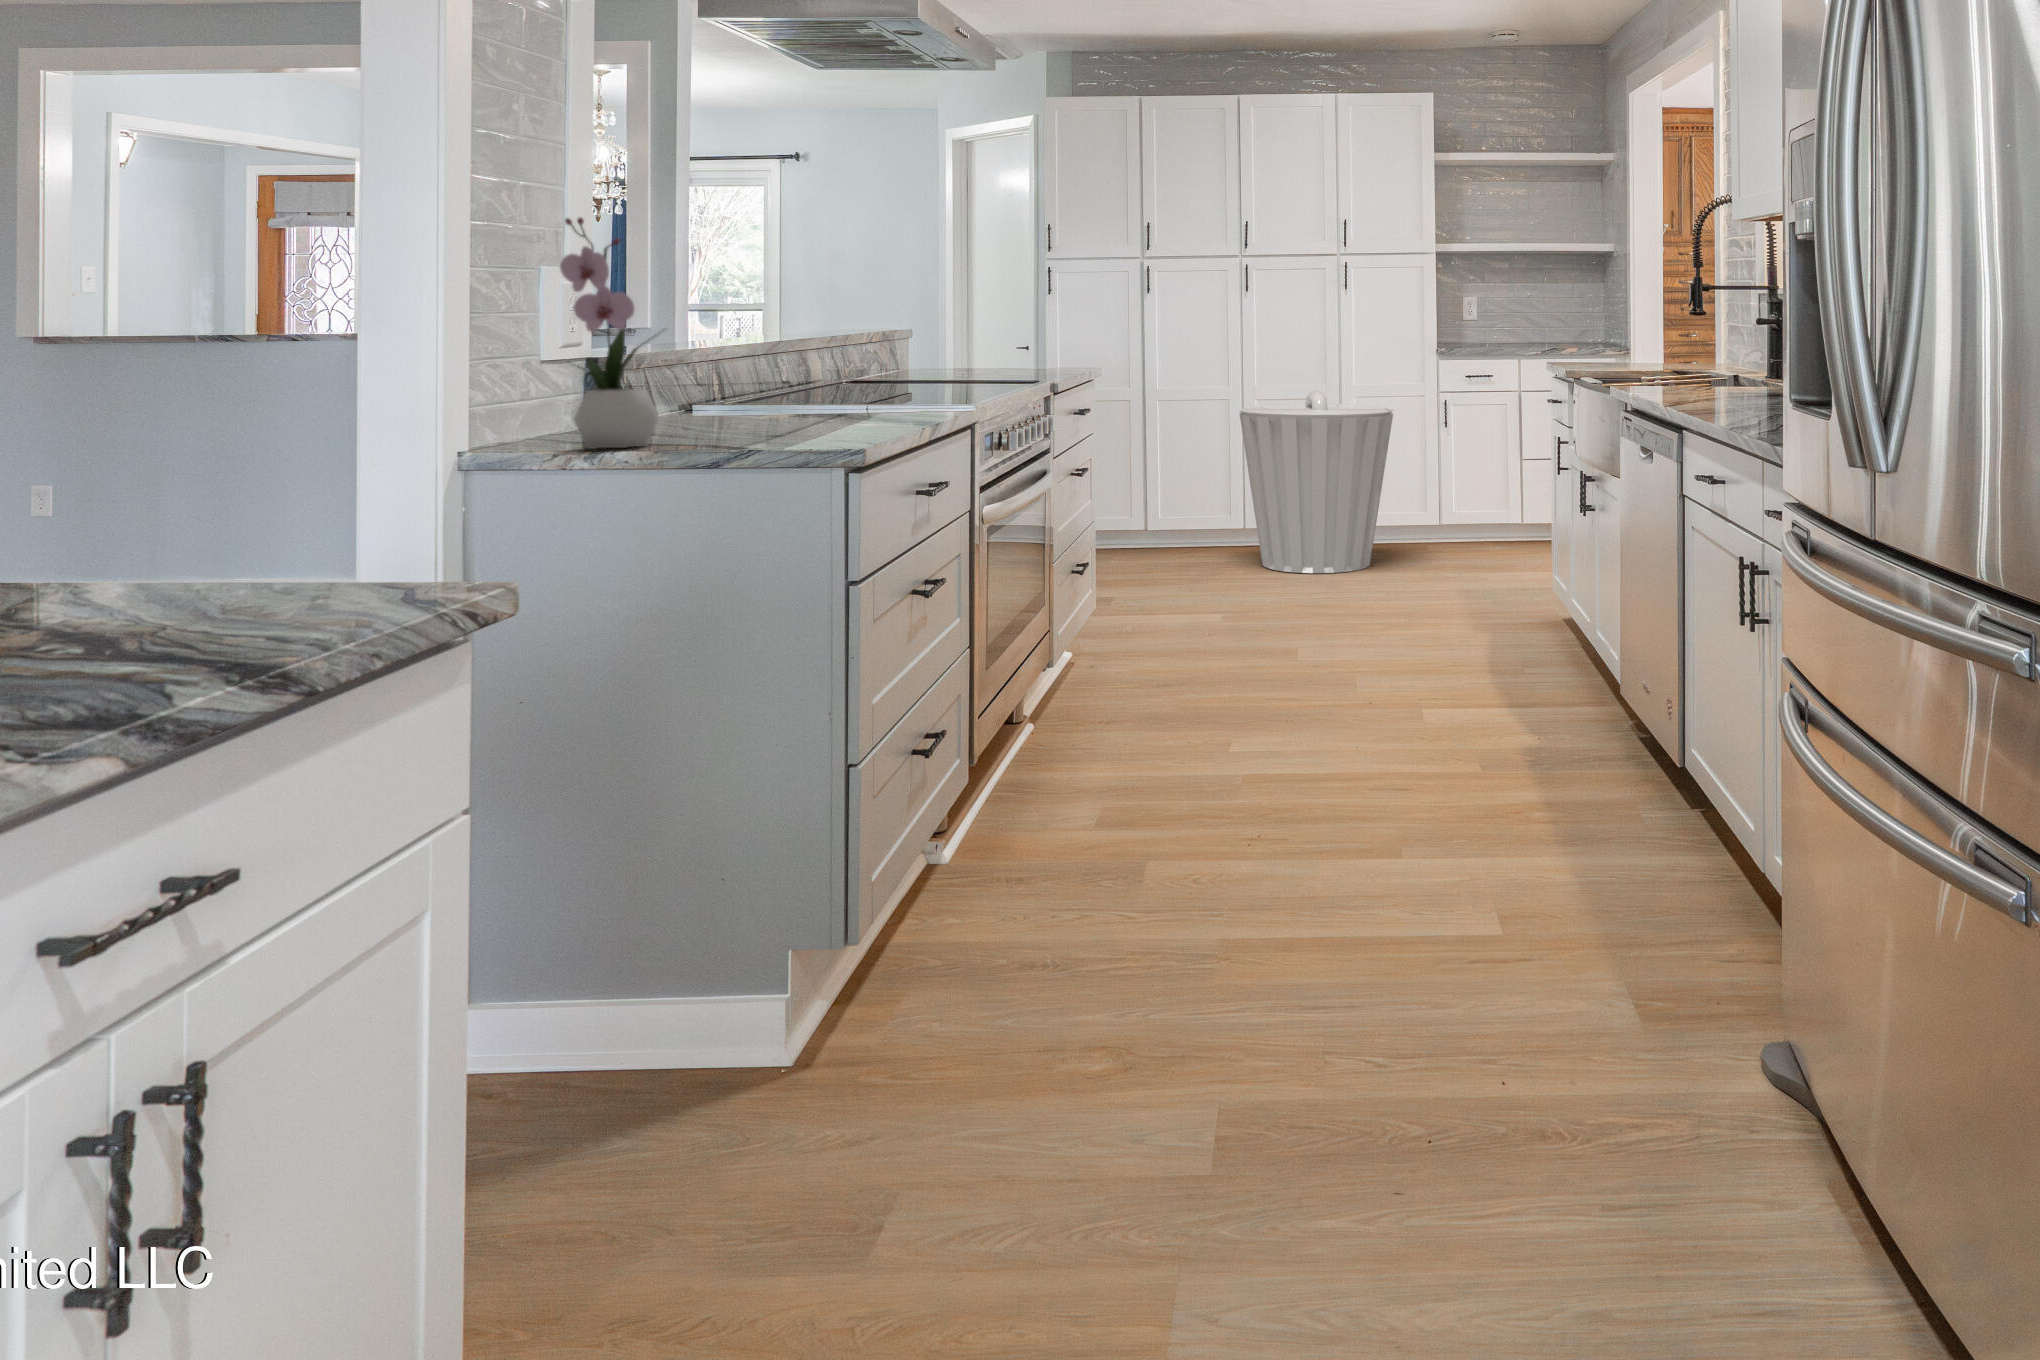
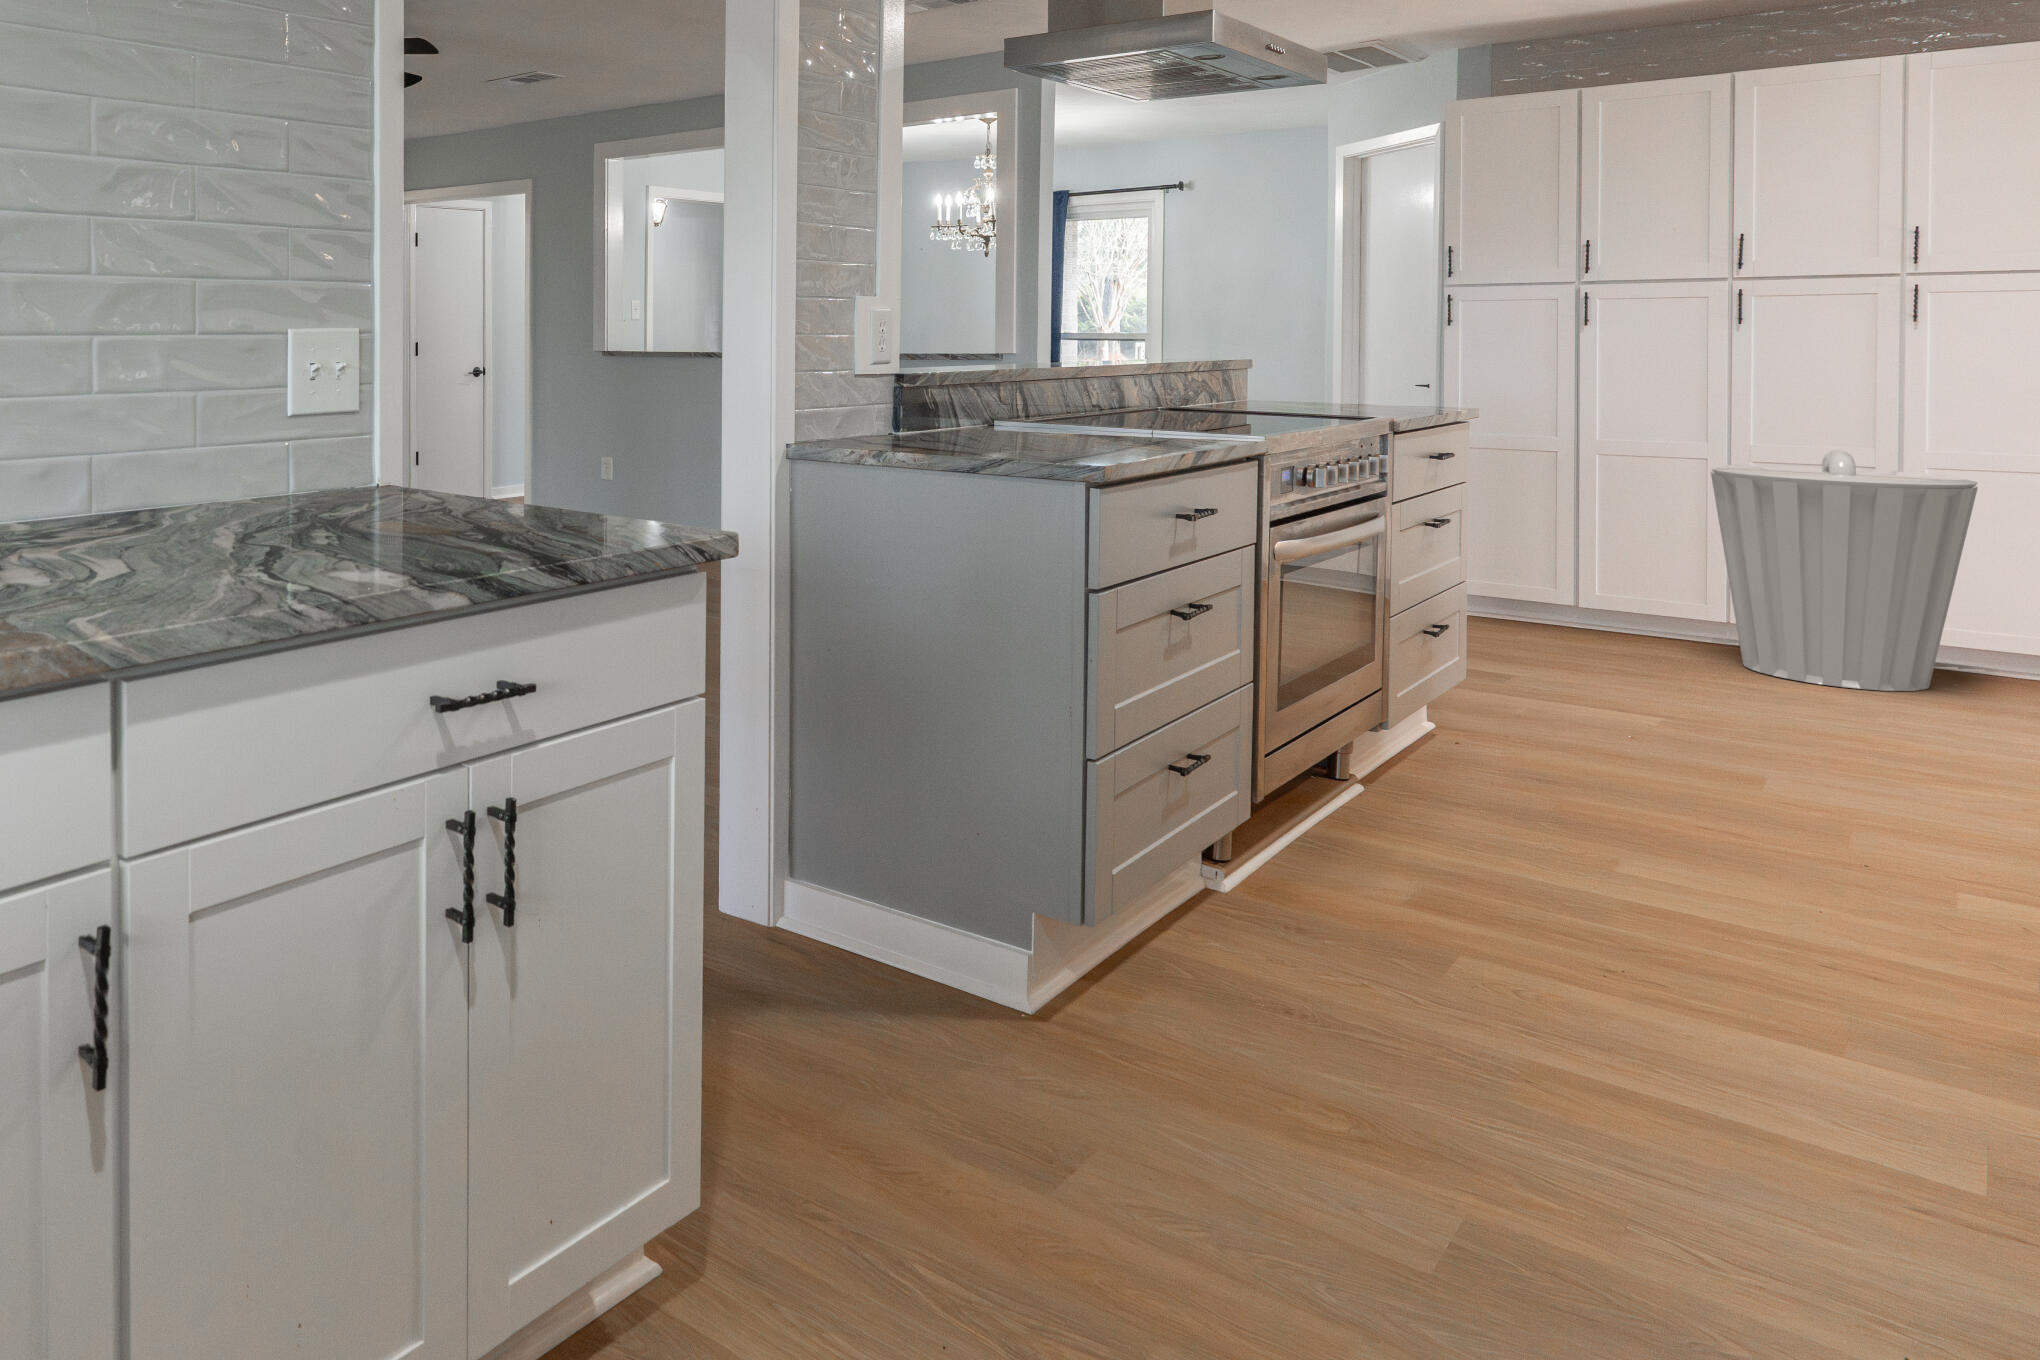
flower arrangement: present [560,218,664,448] -> none [863,258,949,451]

